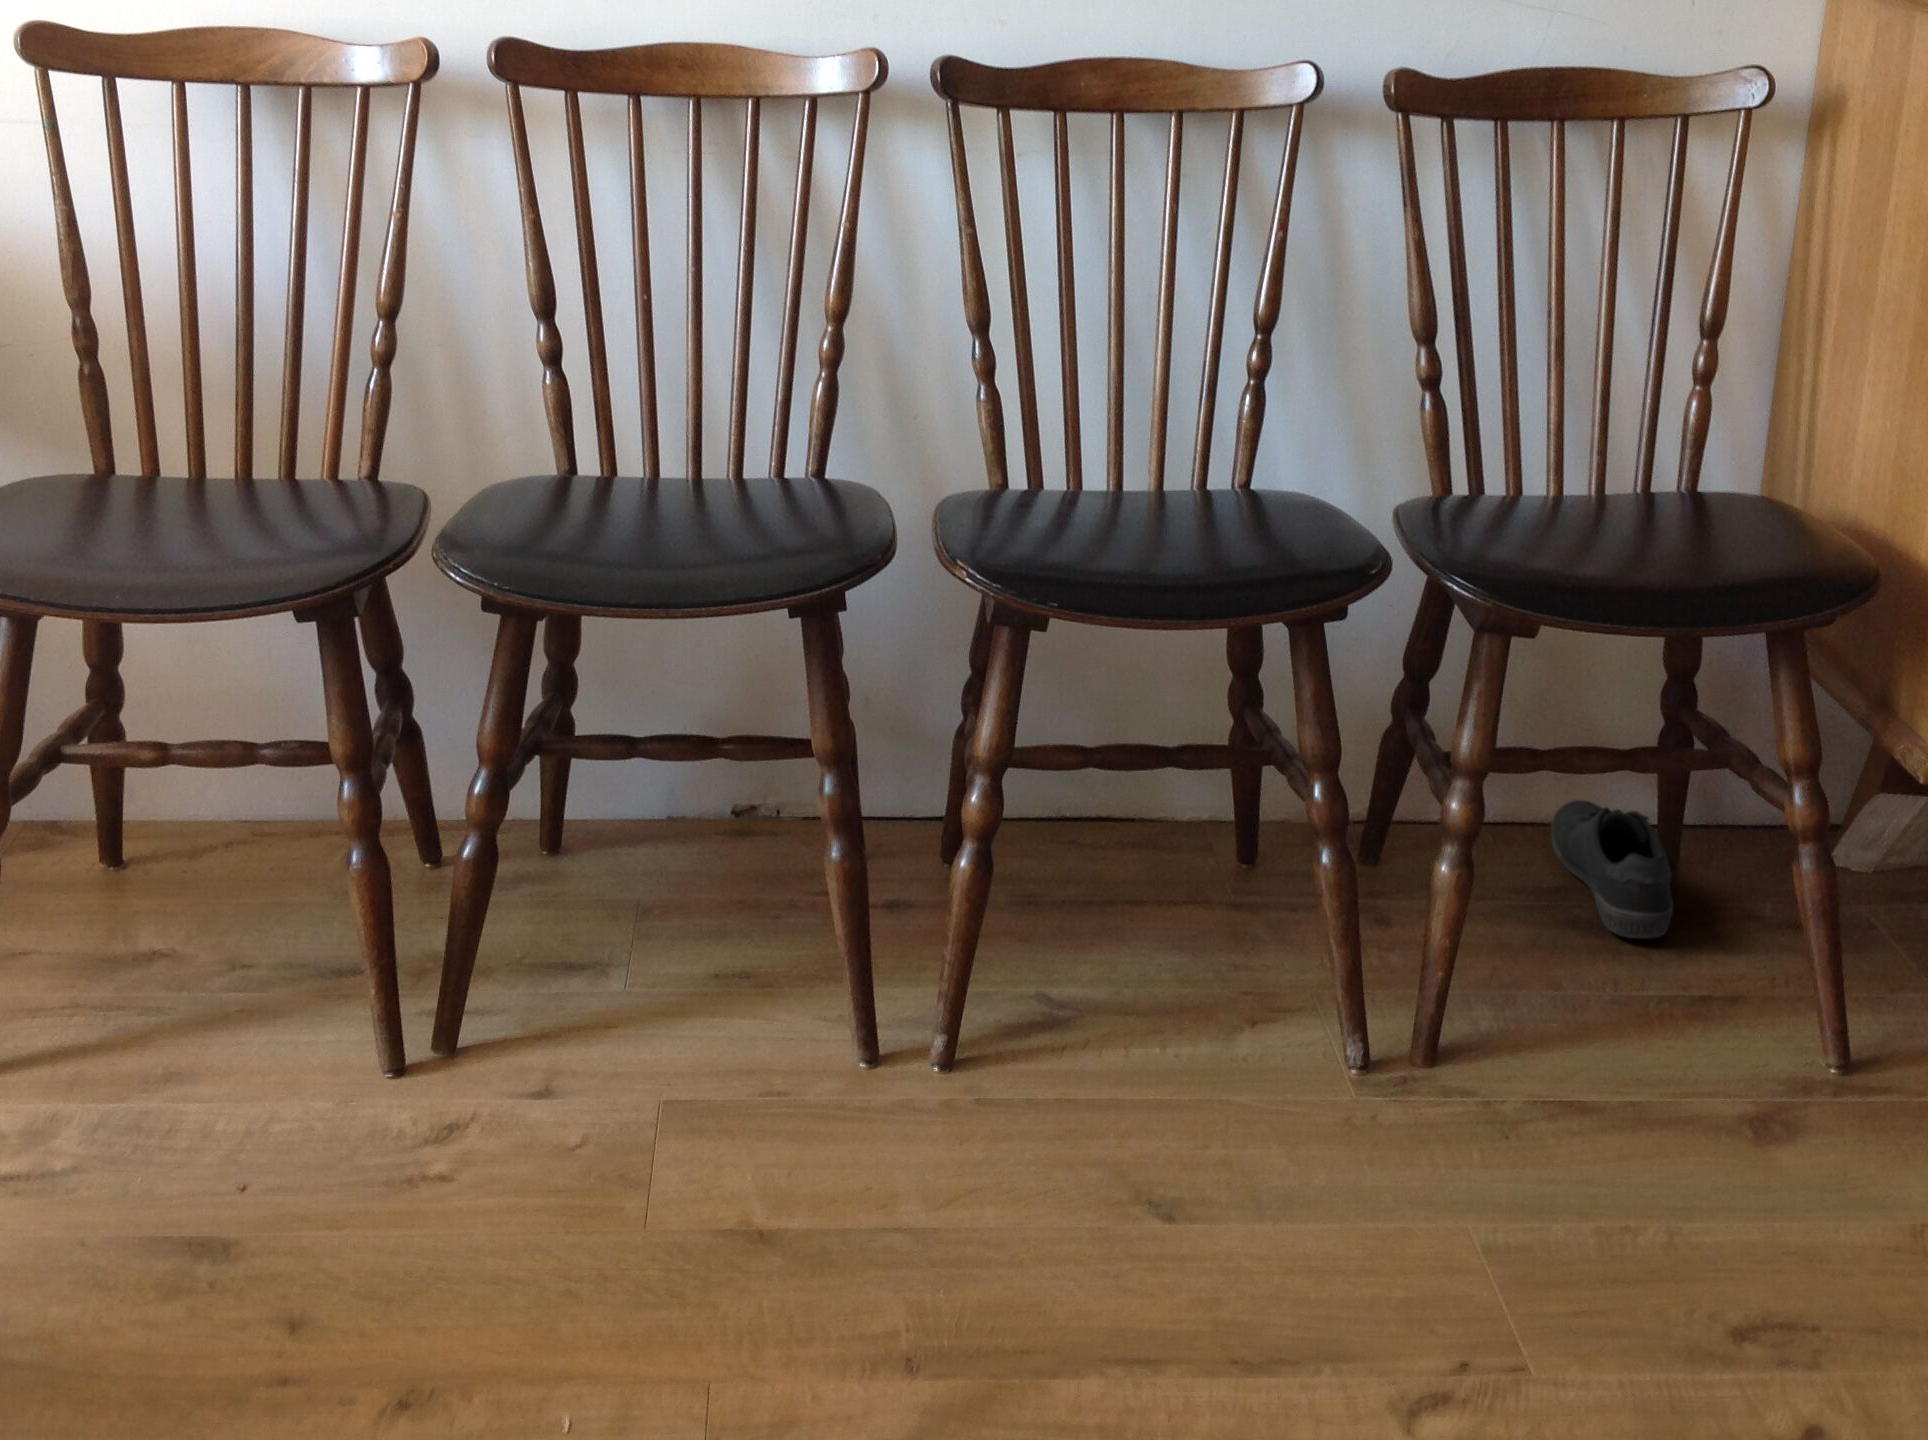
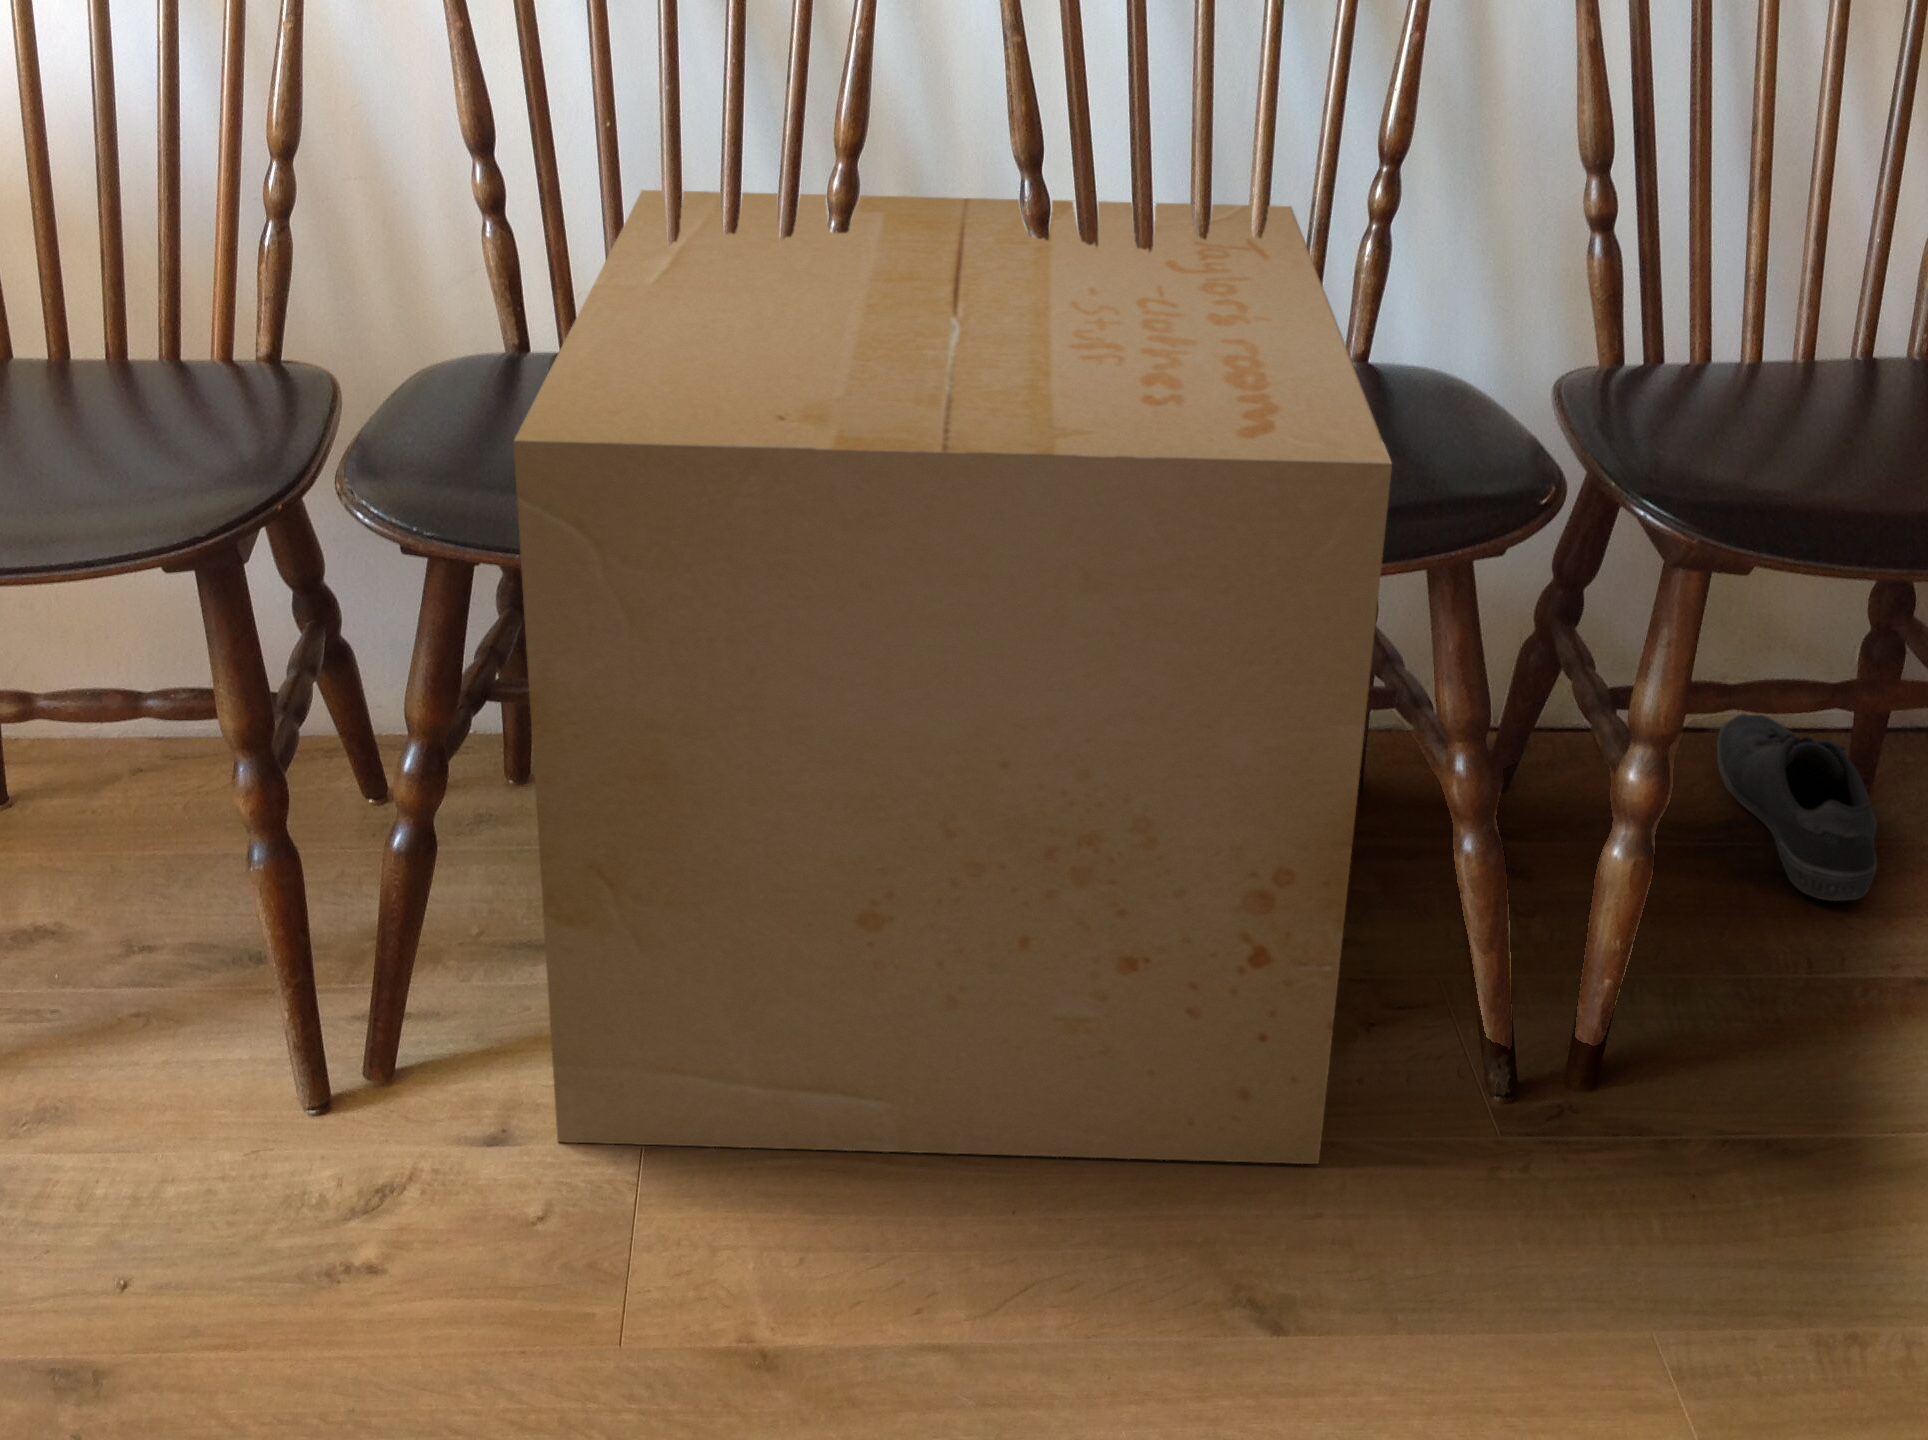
cardboard box: none [578,354,1247,1117] -> present [513,190,1392,1164]

